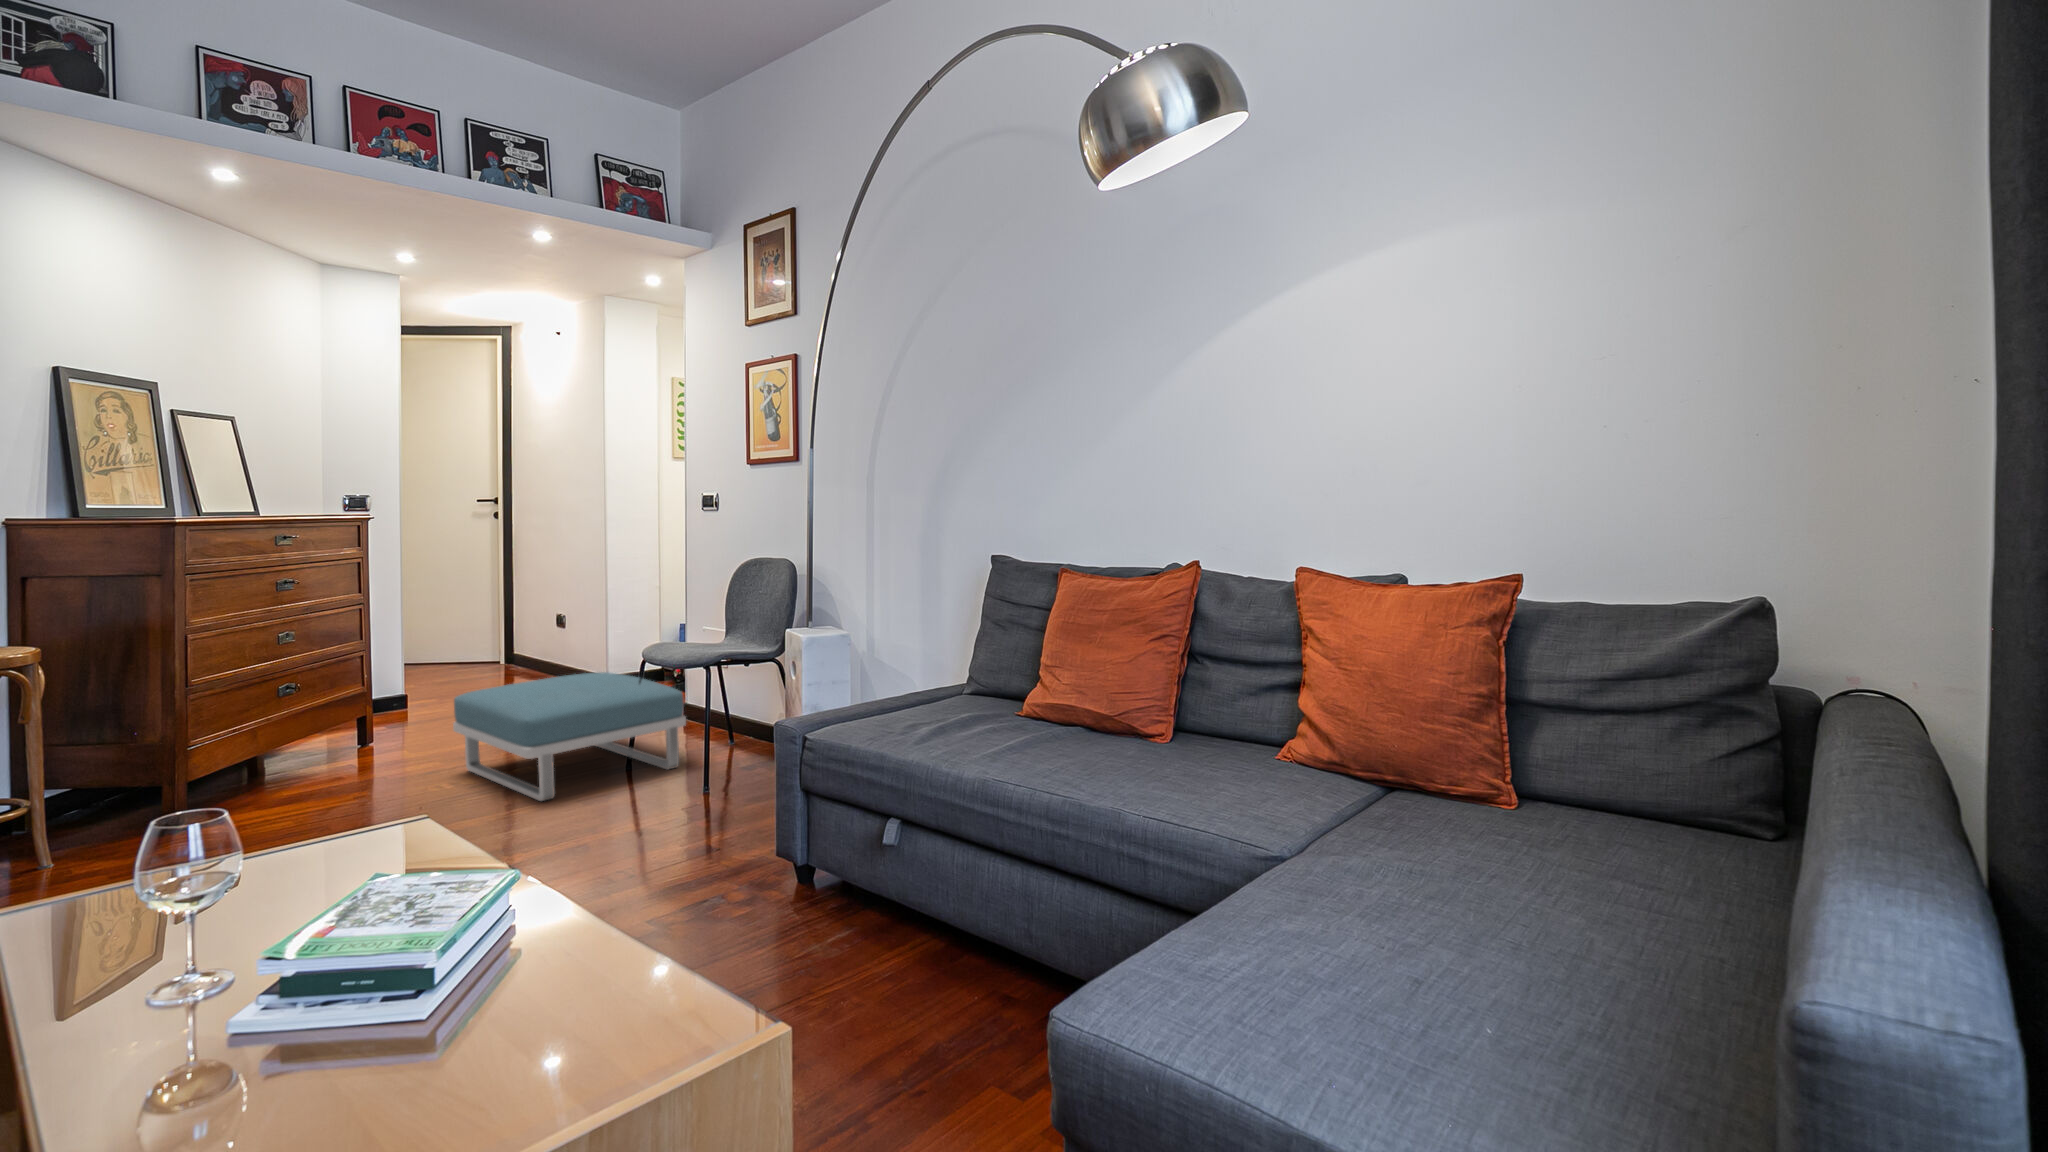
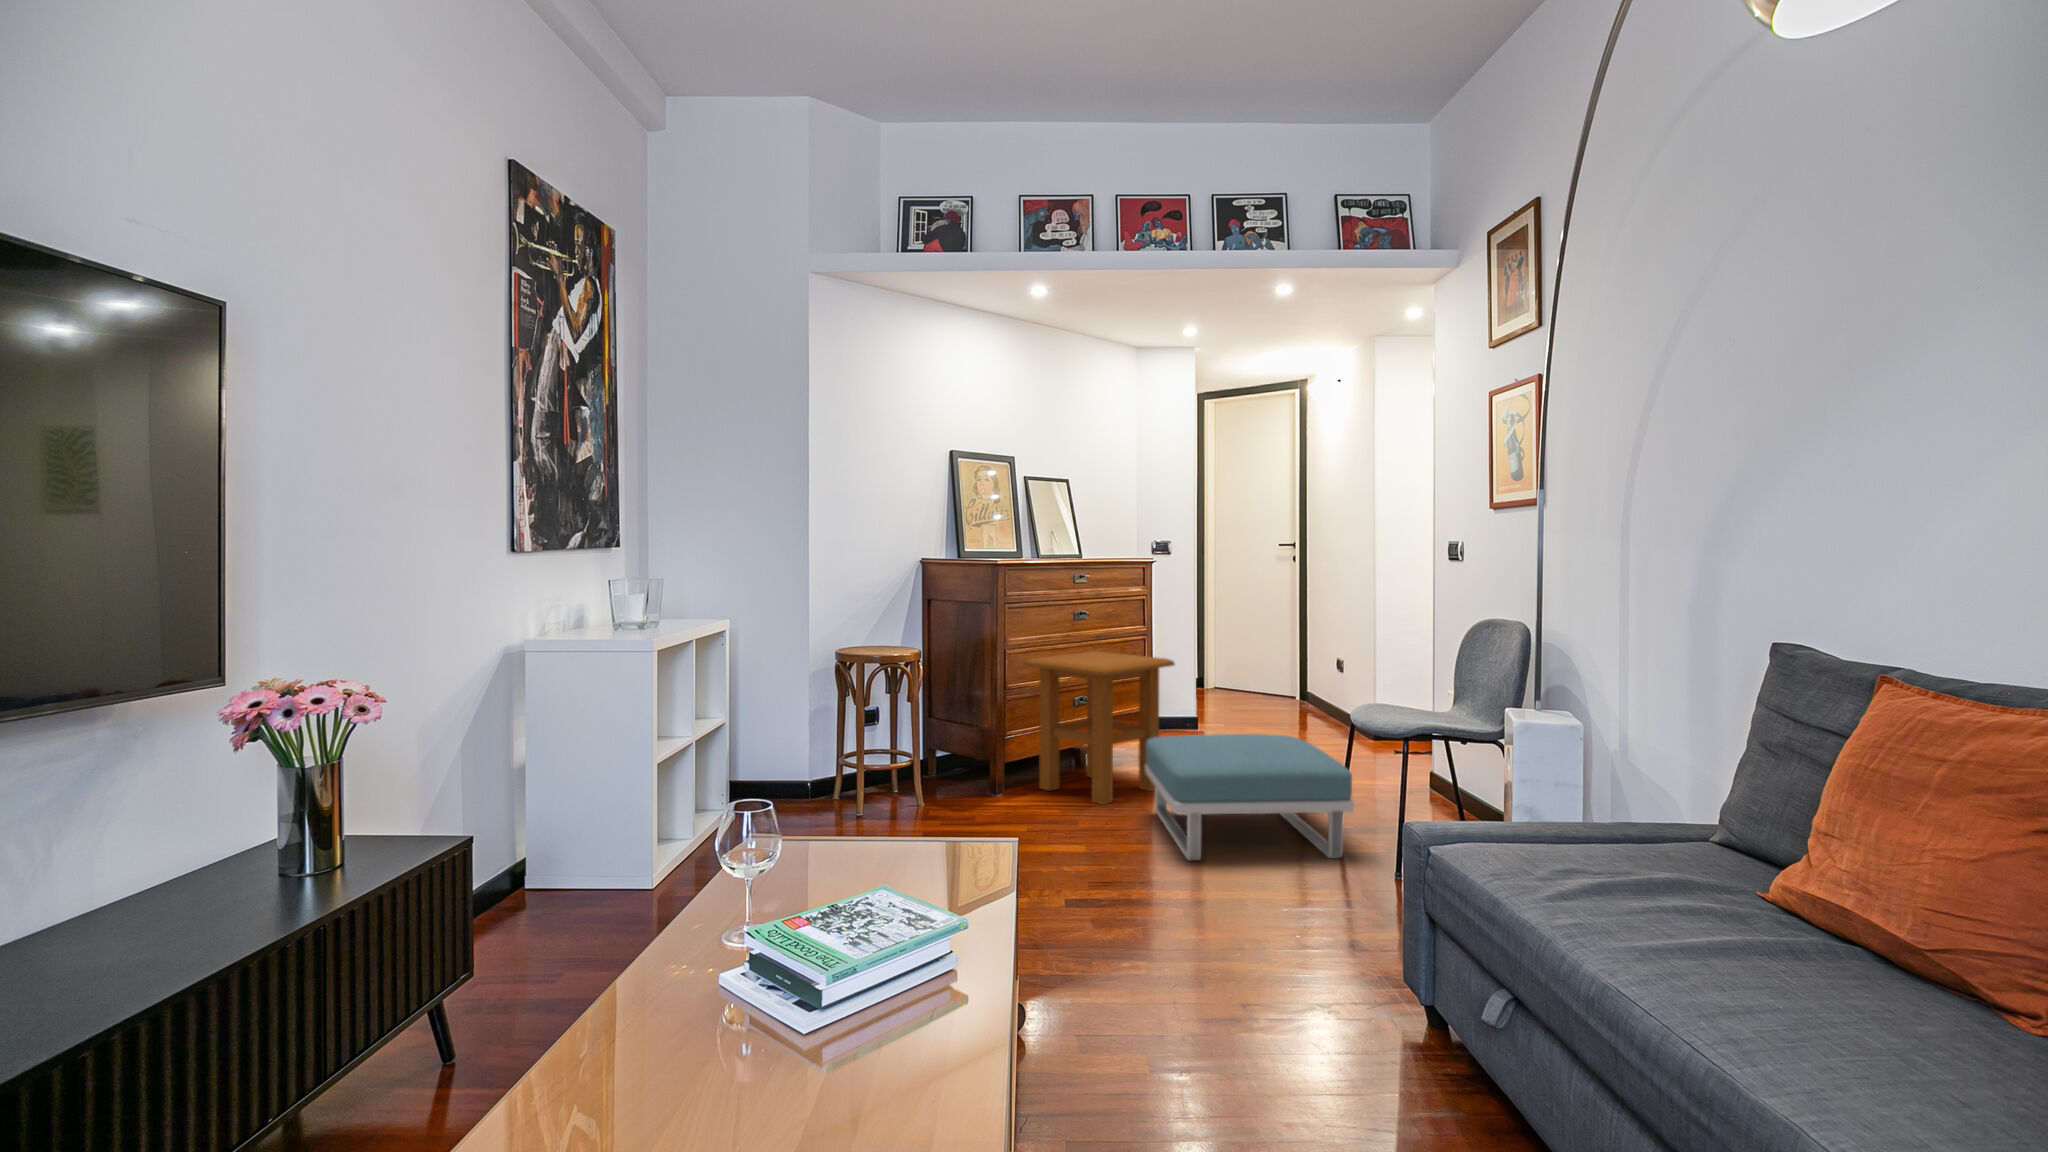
side table: none [261,612,461,778] -> present [1024,651,1175,804]

